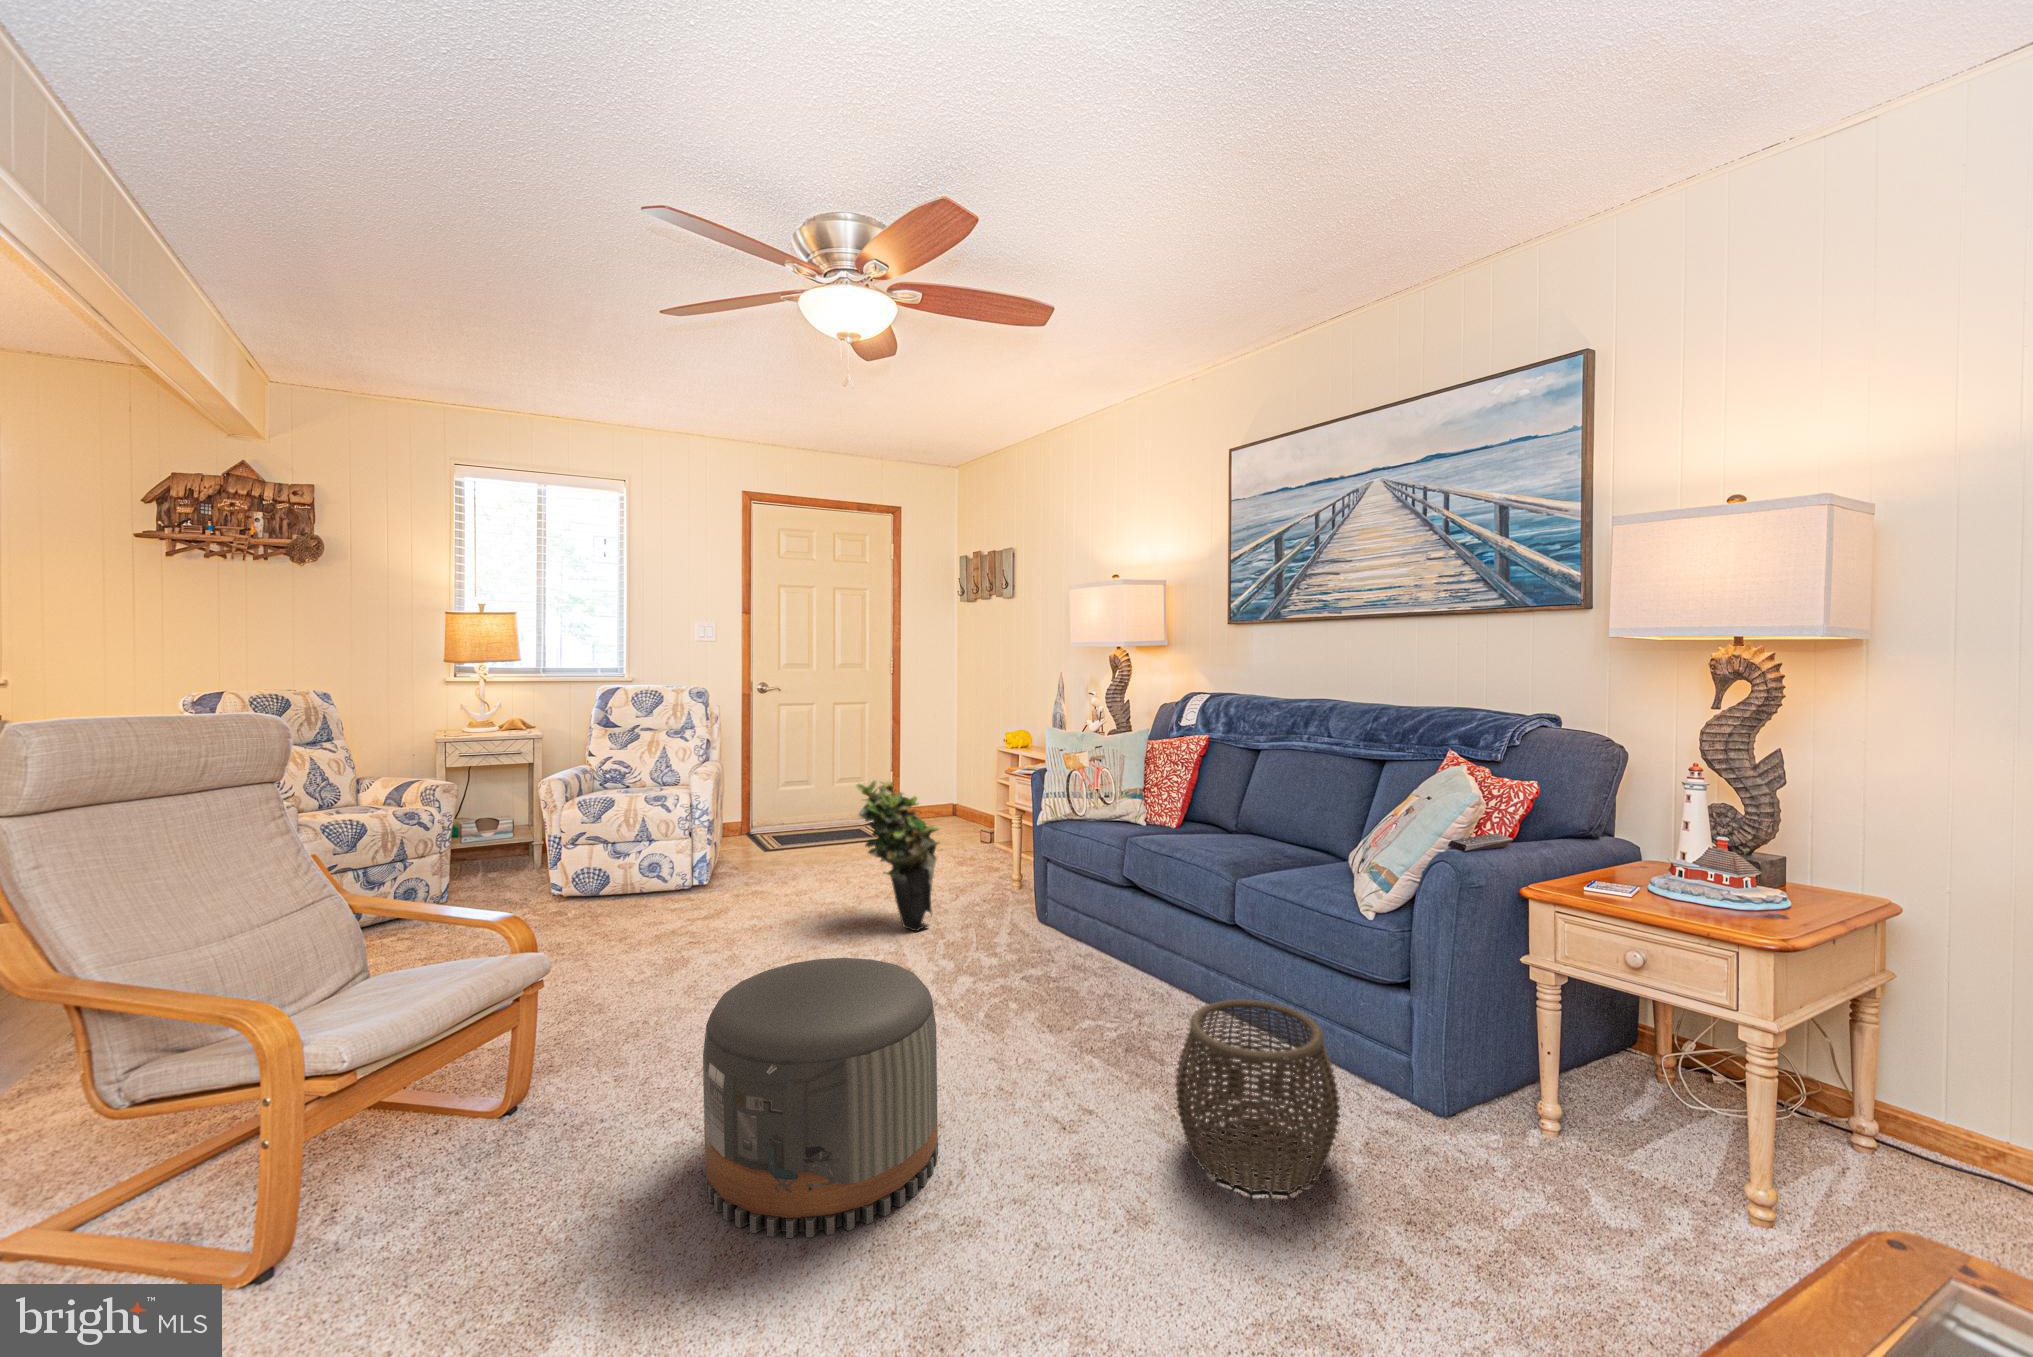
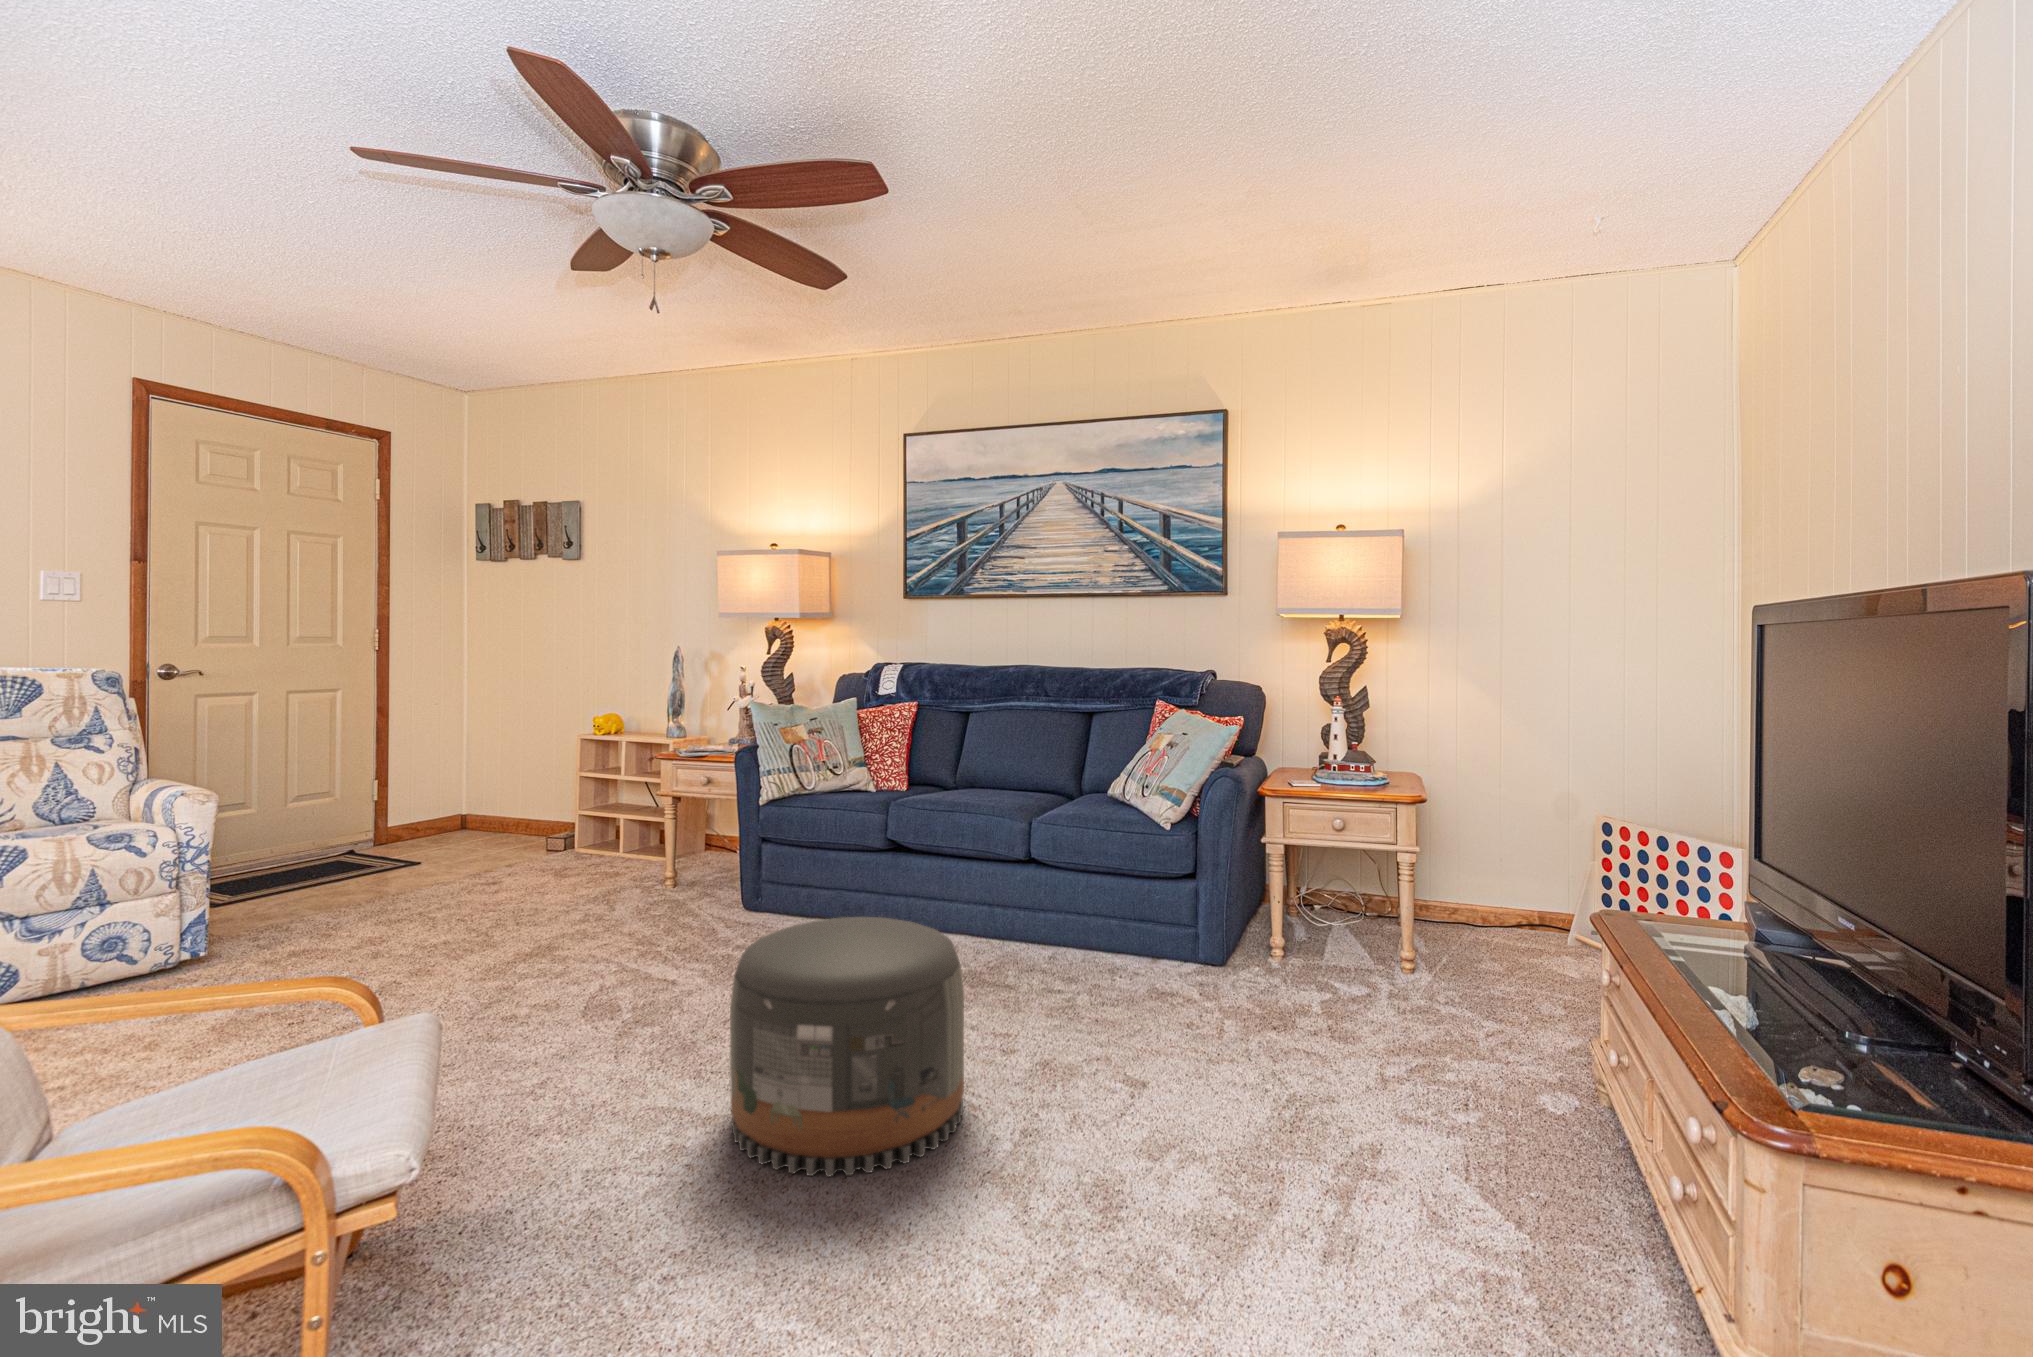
potted plant: present [856,780,940,931] -> none [529,768,649,945]
woven basket: present [1175,1000,1340,1194] -> none [1088,894,1212,1029]

